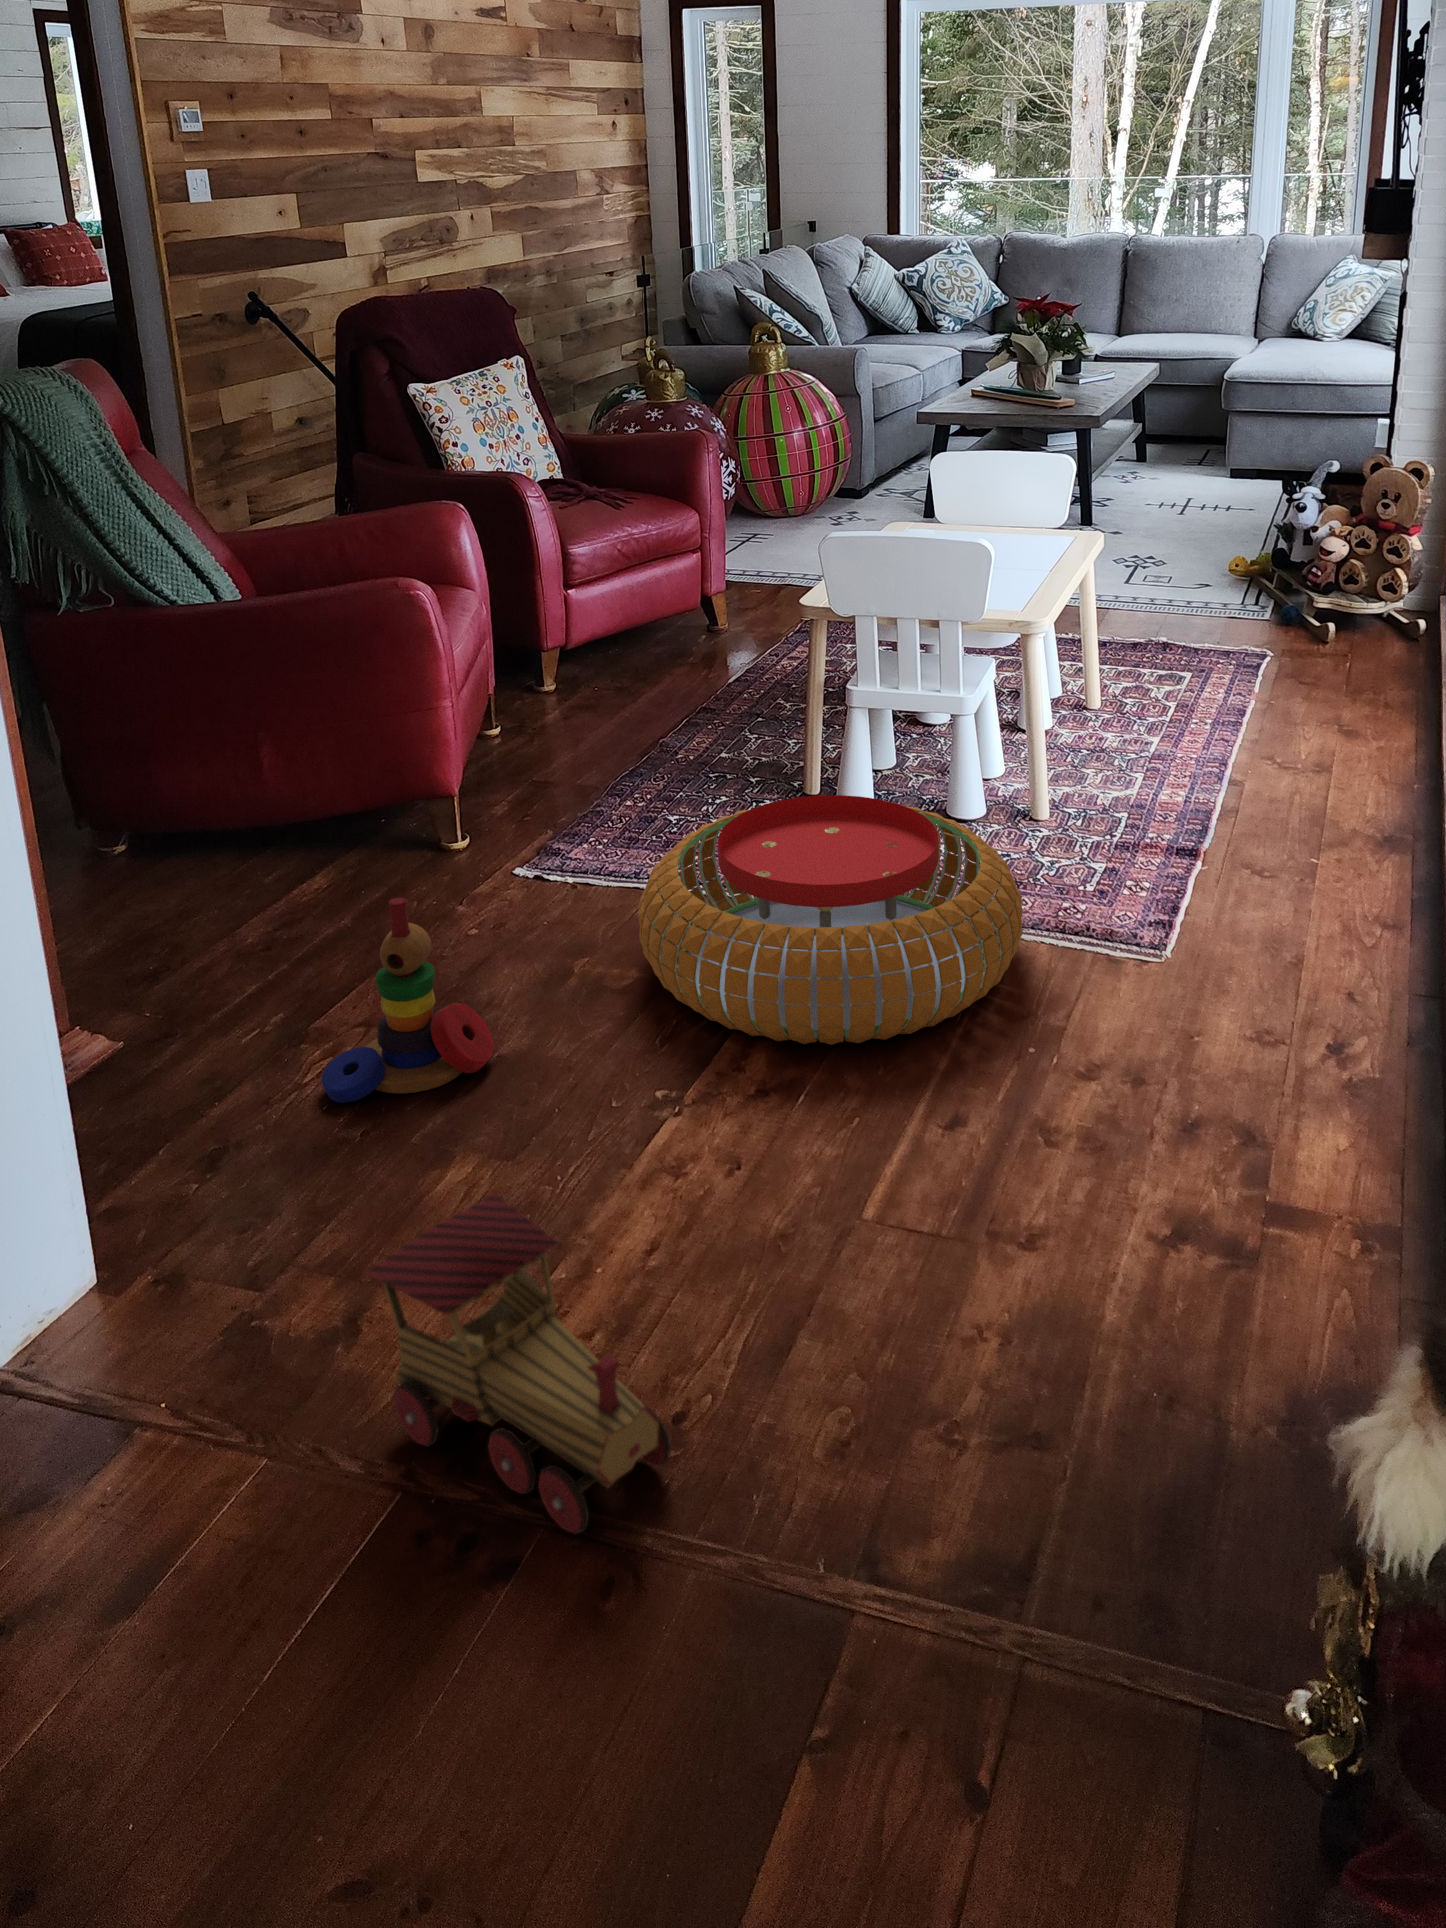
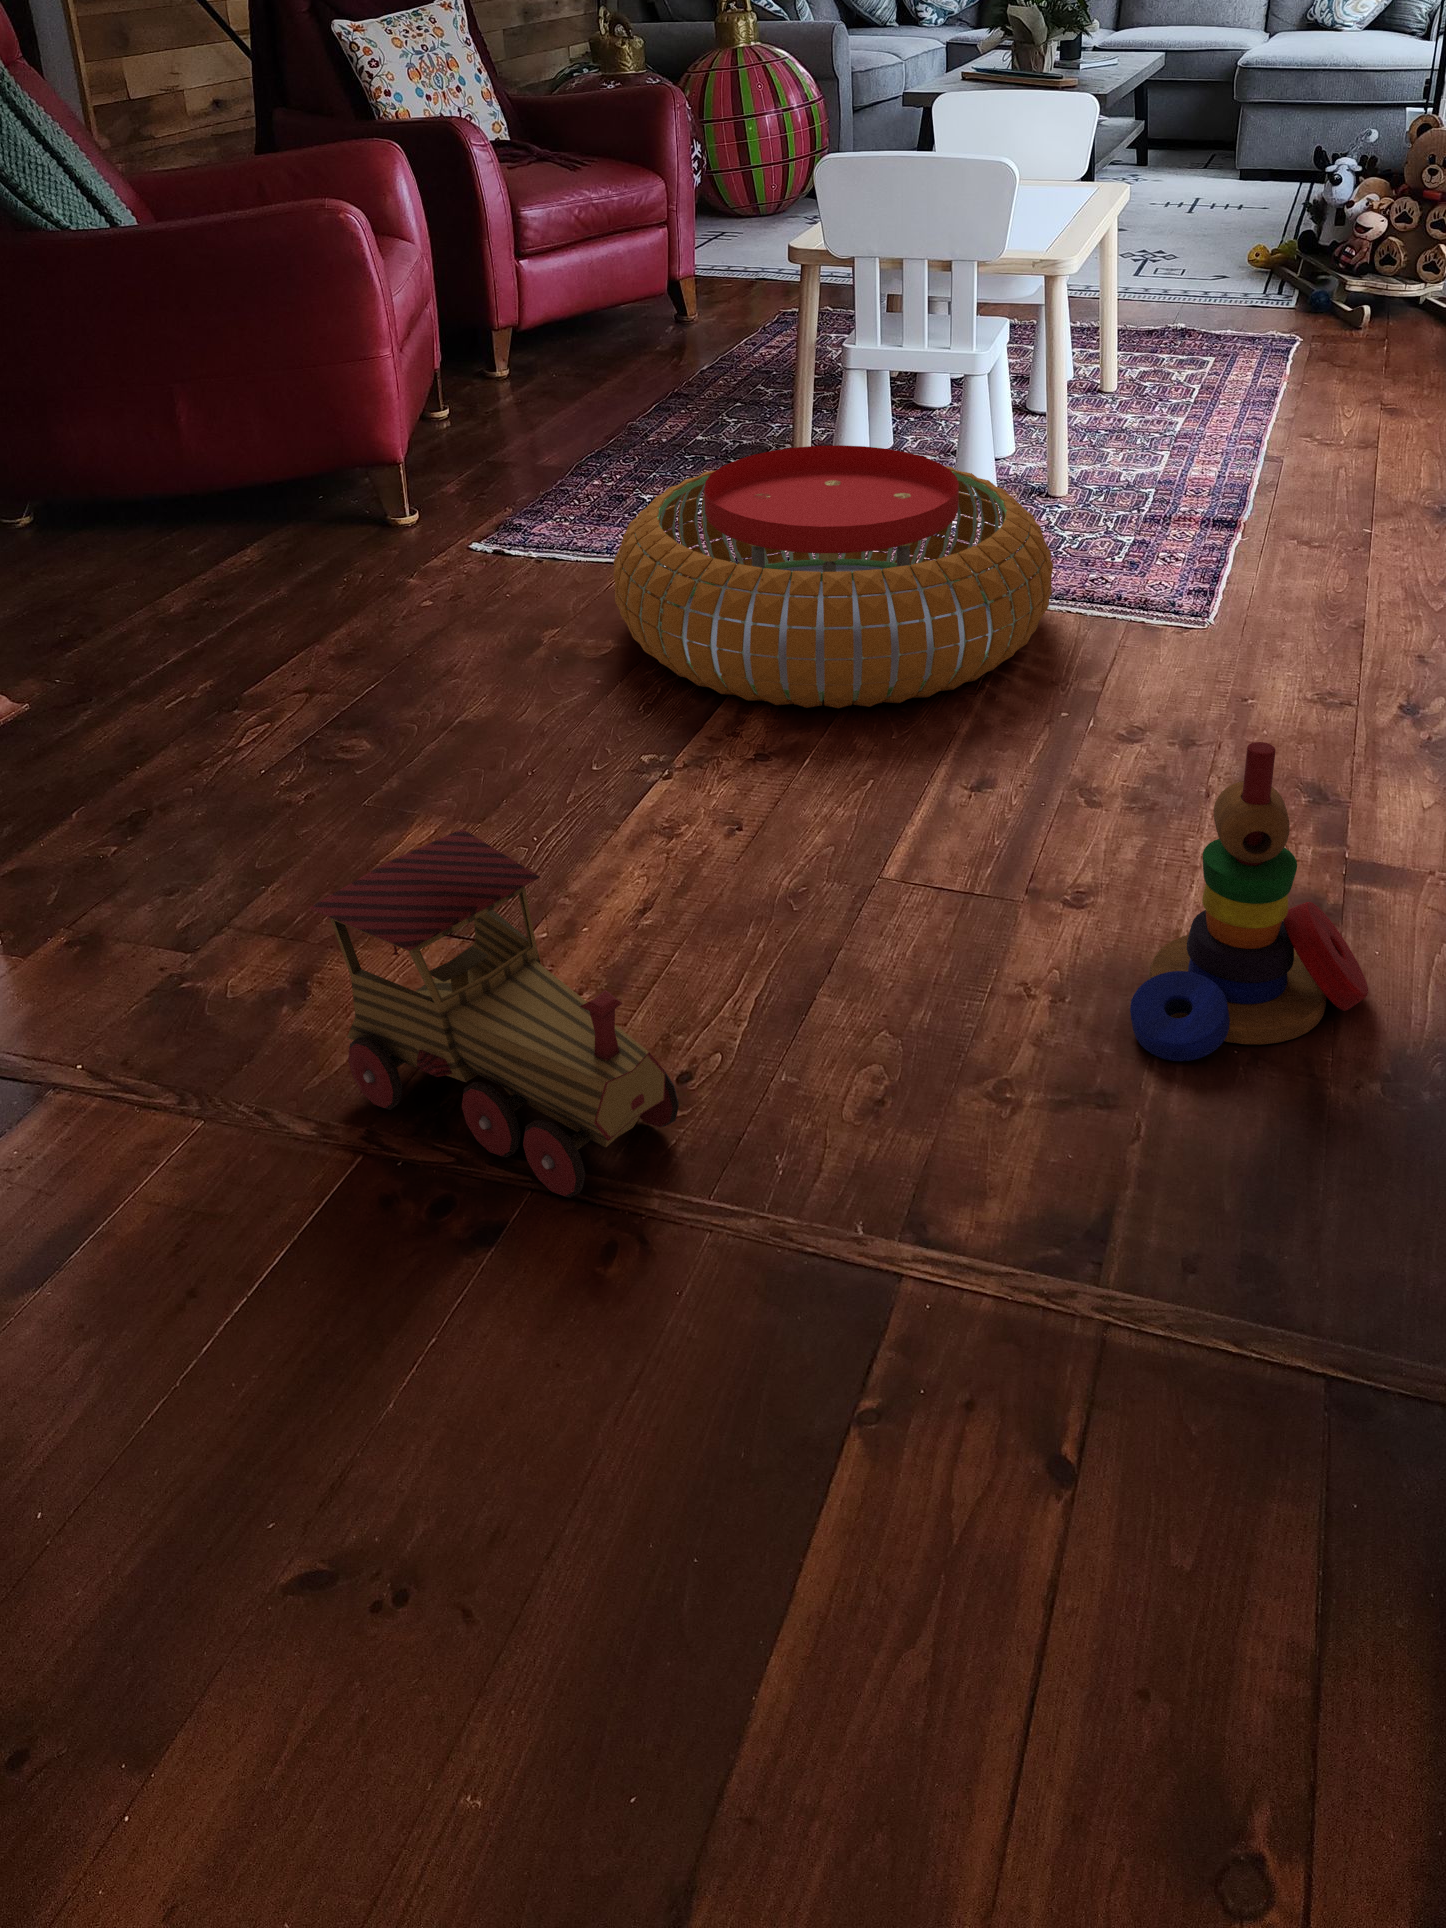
stacking toy: present [322,898,494,1103] -> present [1130,742,1368,1061]

